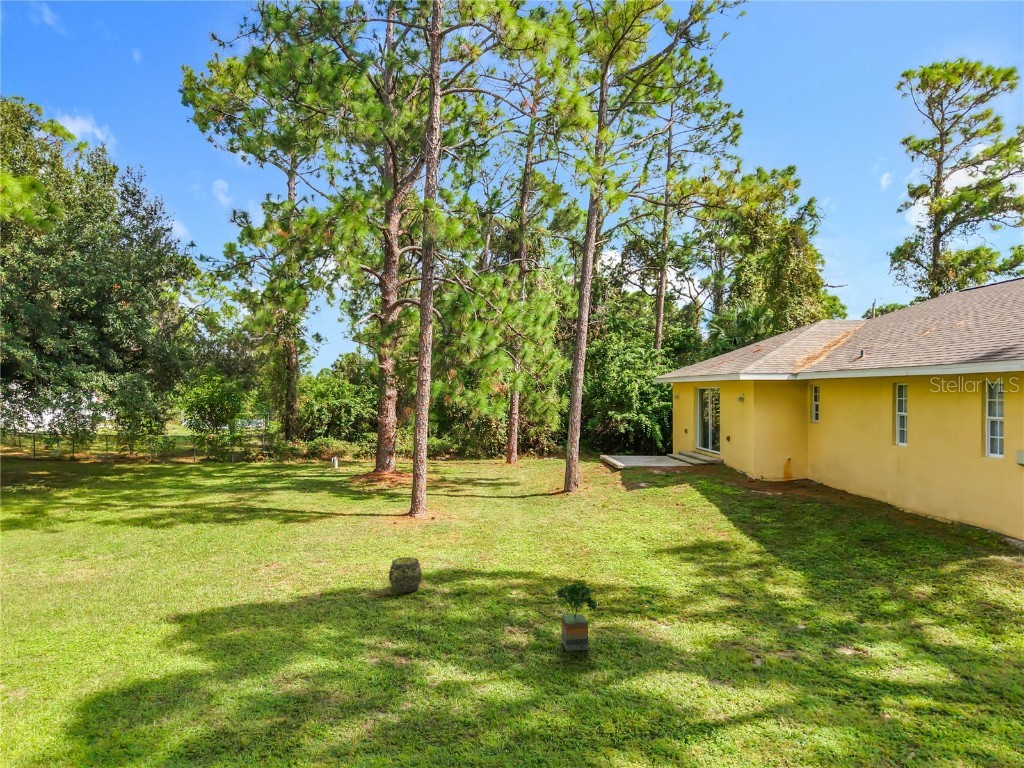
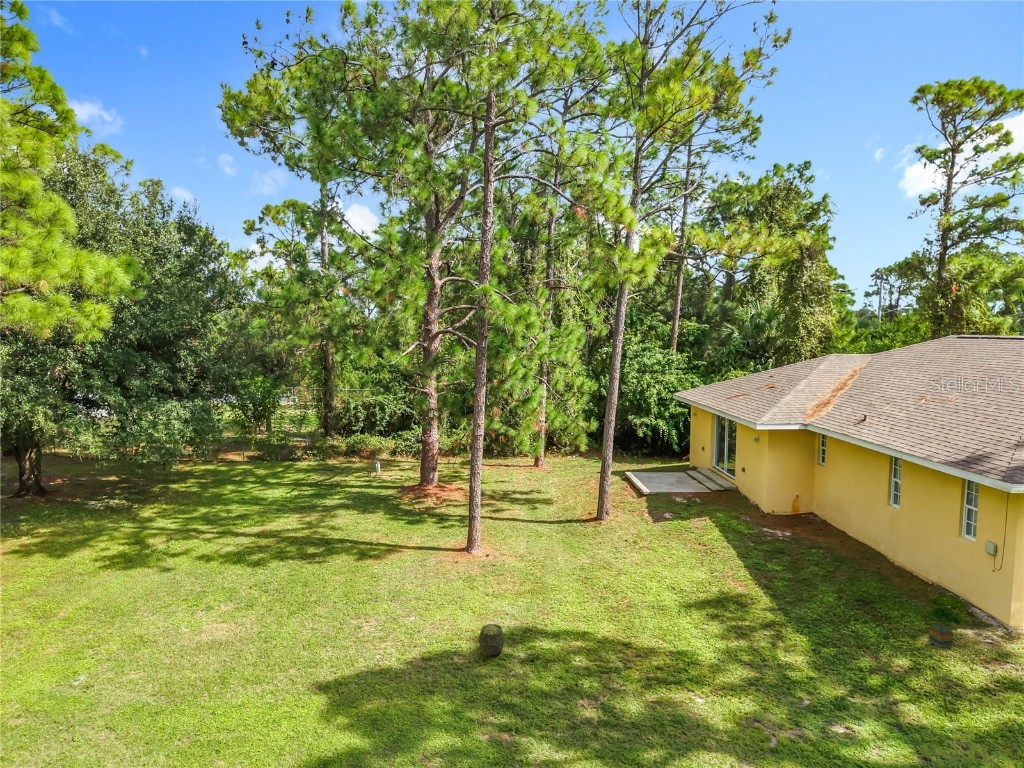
potted tree: present [556,583,597,651] -> present [926,607,961,648]

